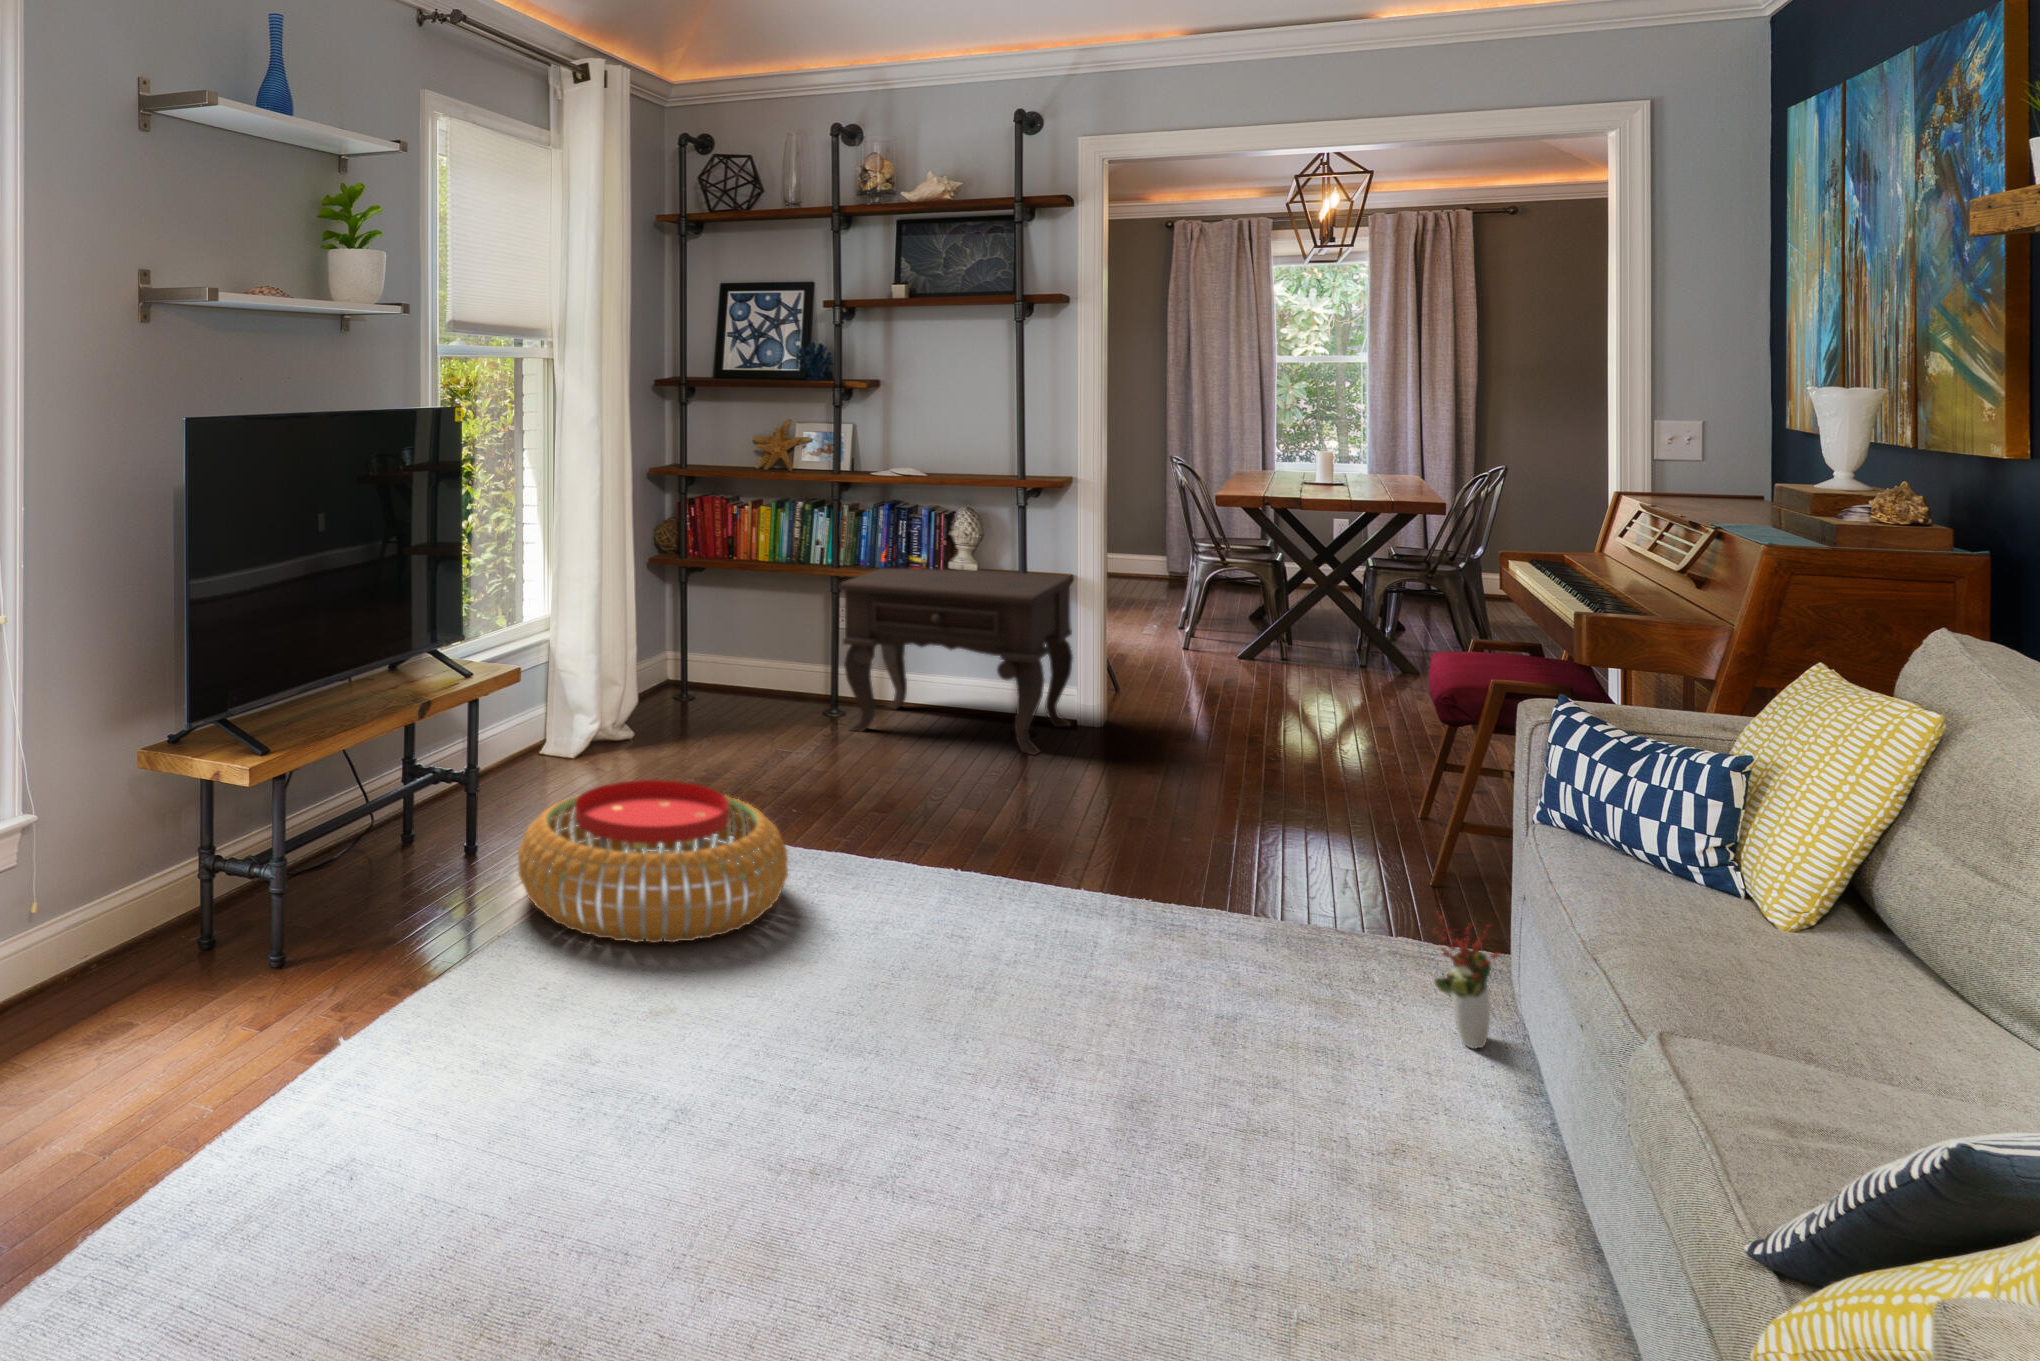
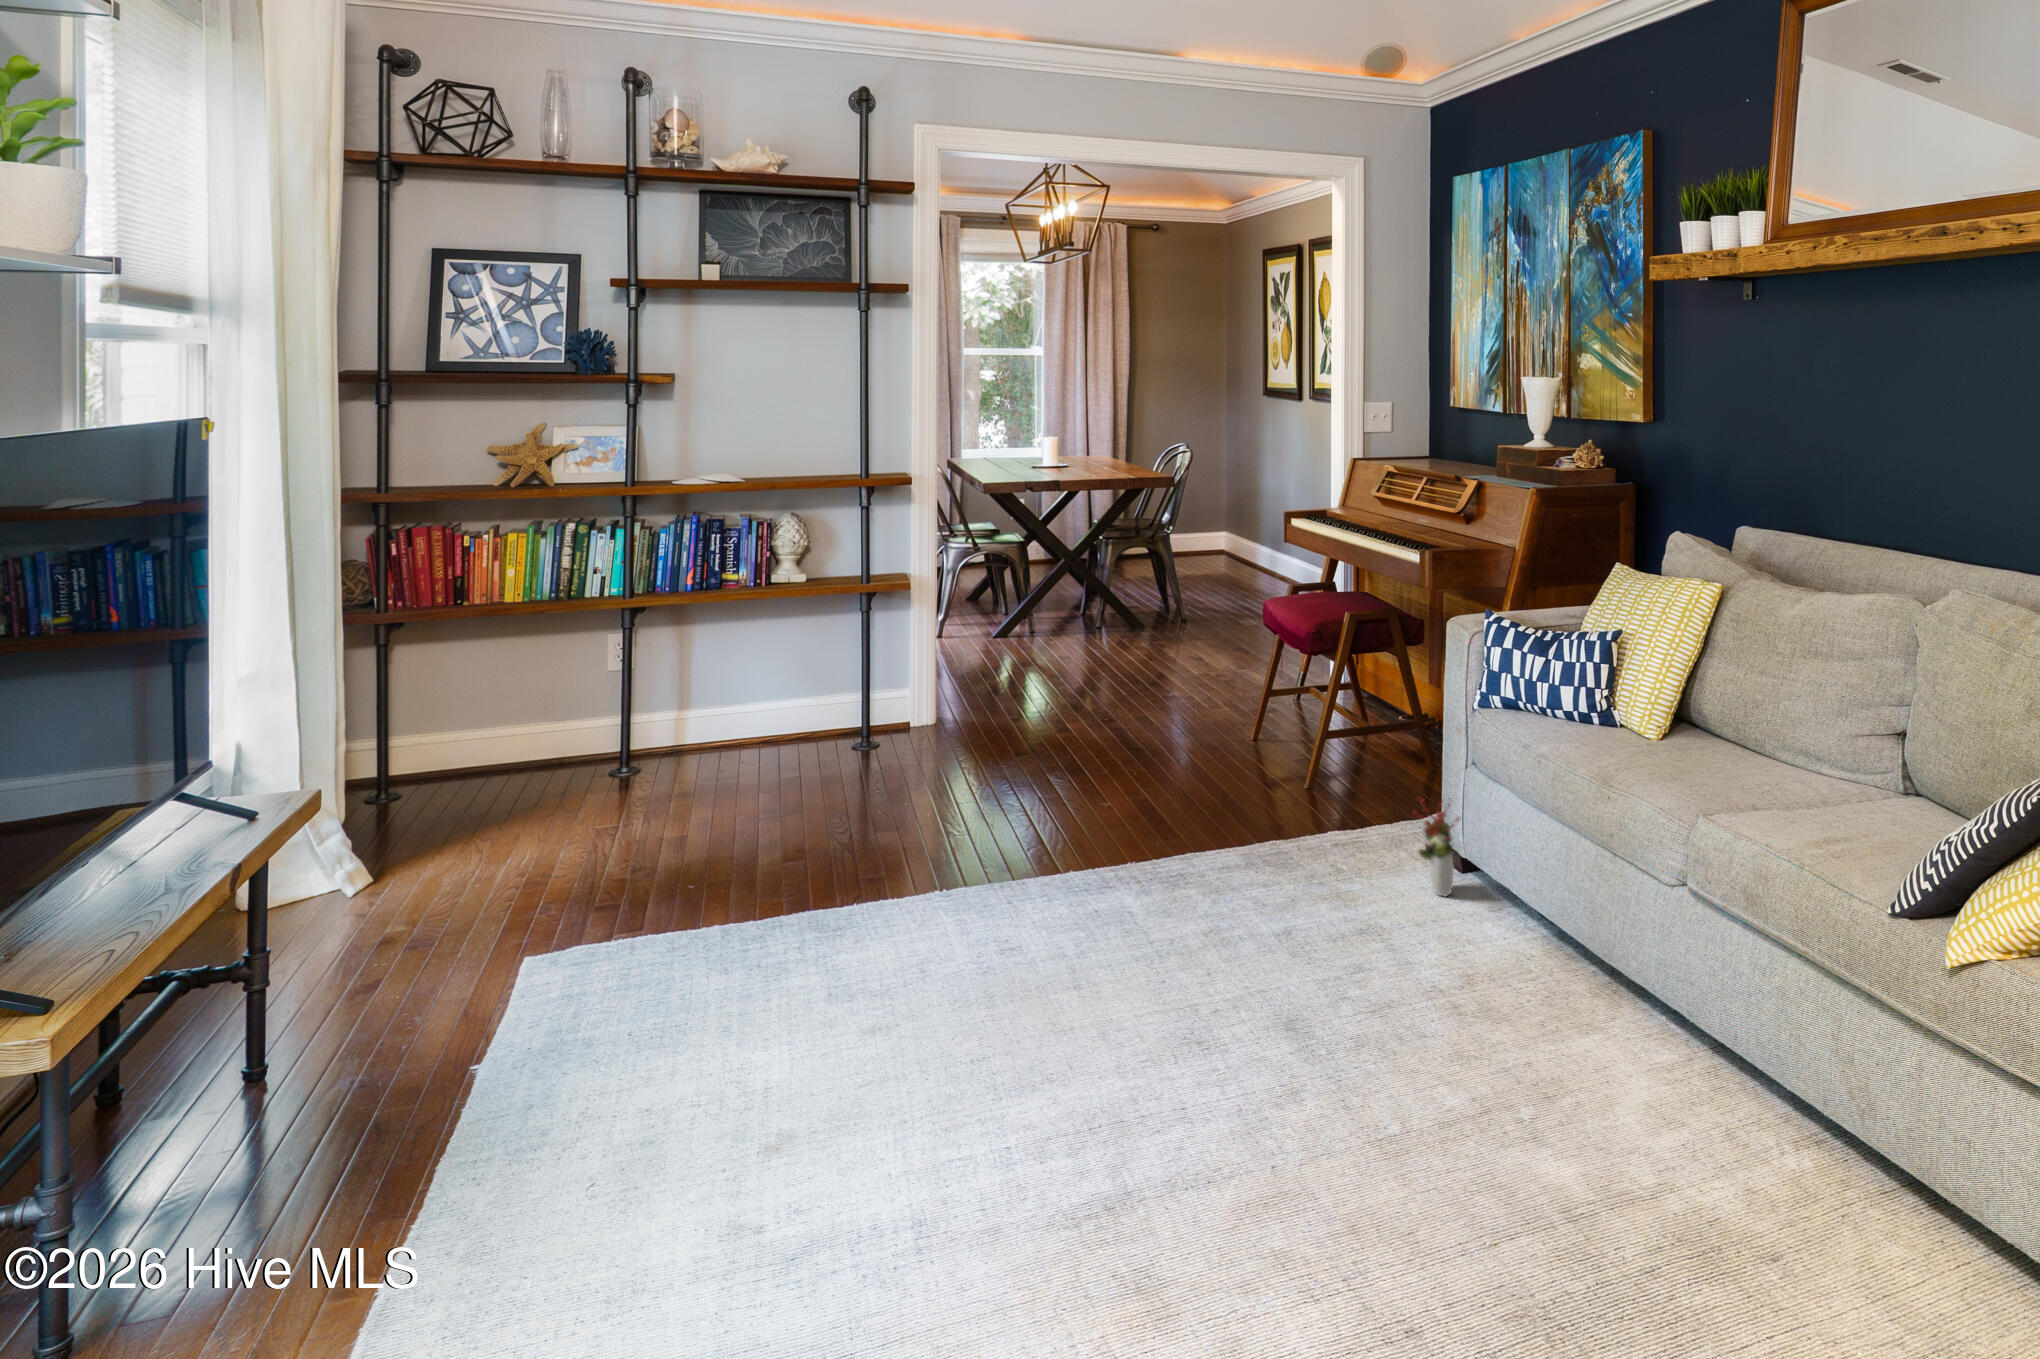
side table: present [840,569,1073,755] -> none [662,576,912,786]
pouf: present [518,780,788,943] -> none [410,872,812,1101]

